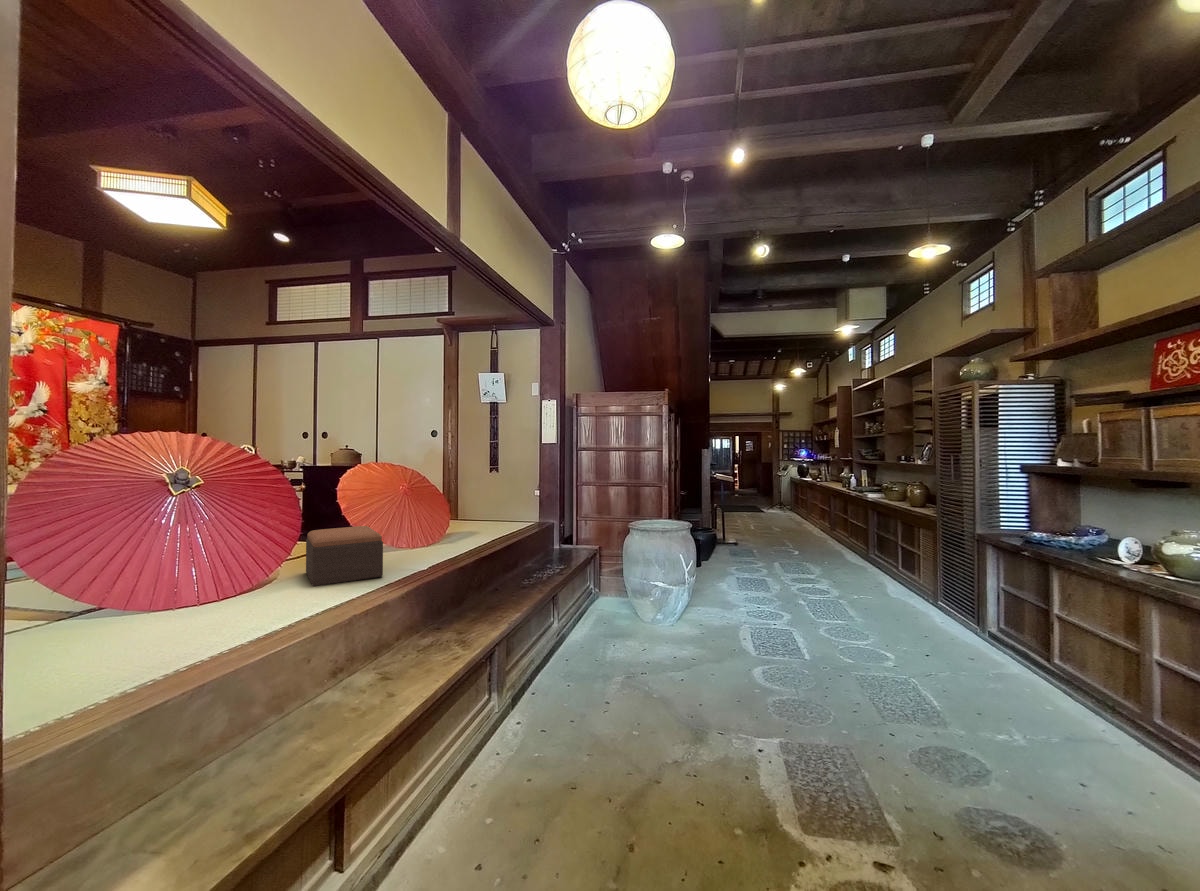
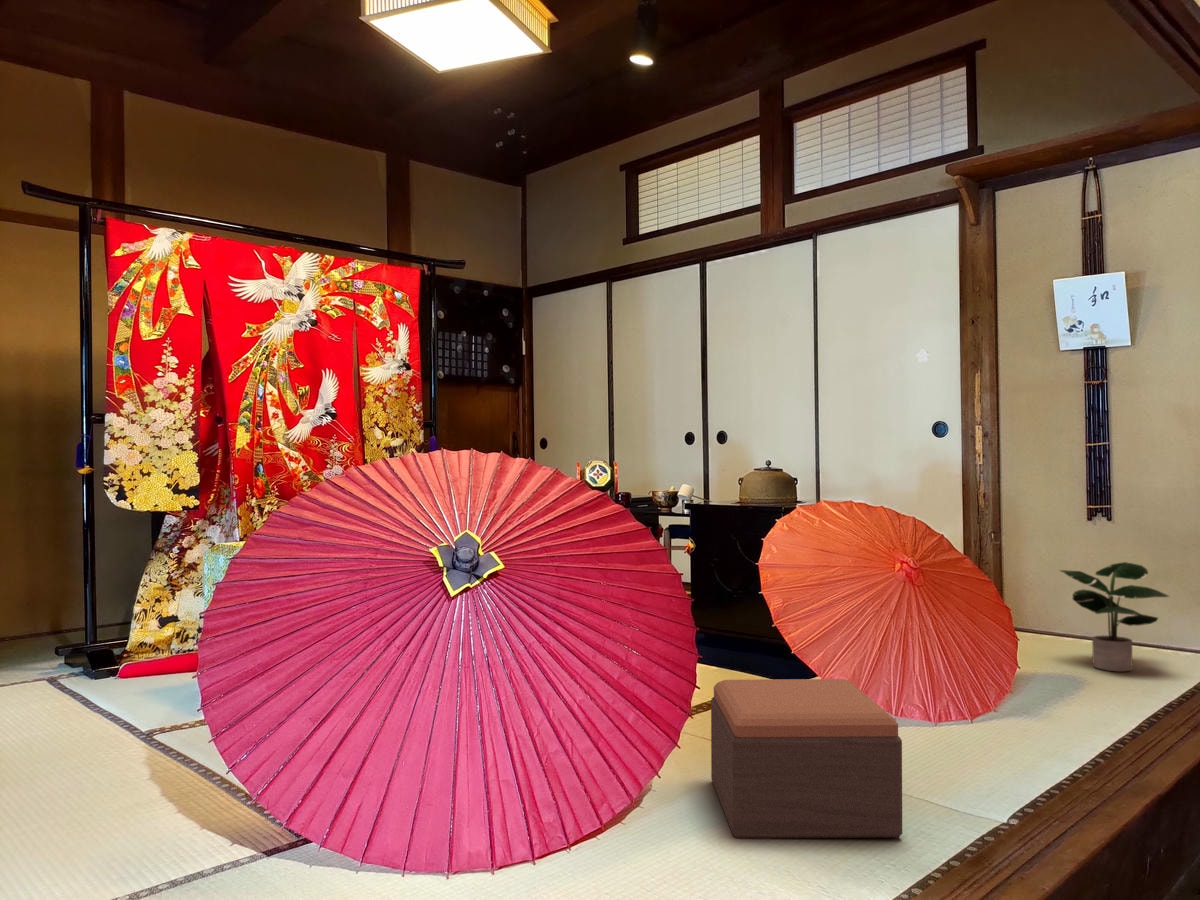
potted plant: none [473,483,511,524] -> present [1061,562,1169,672]

